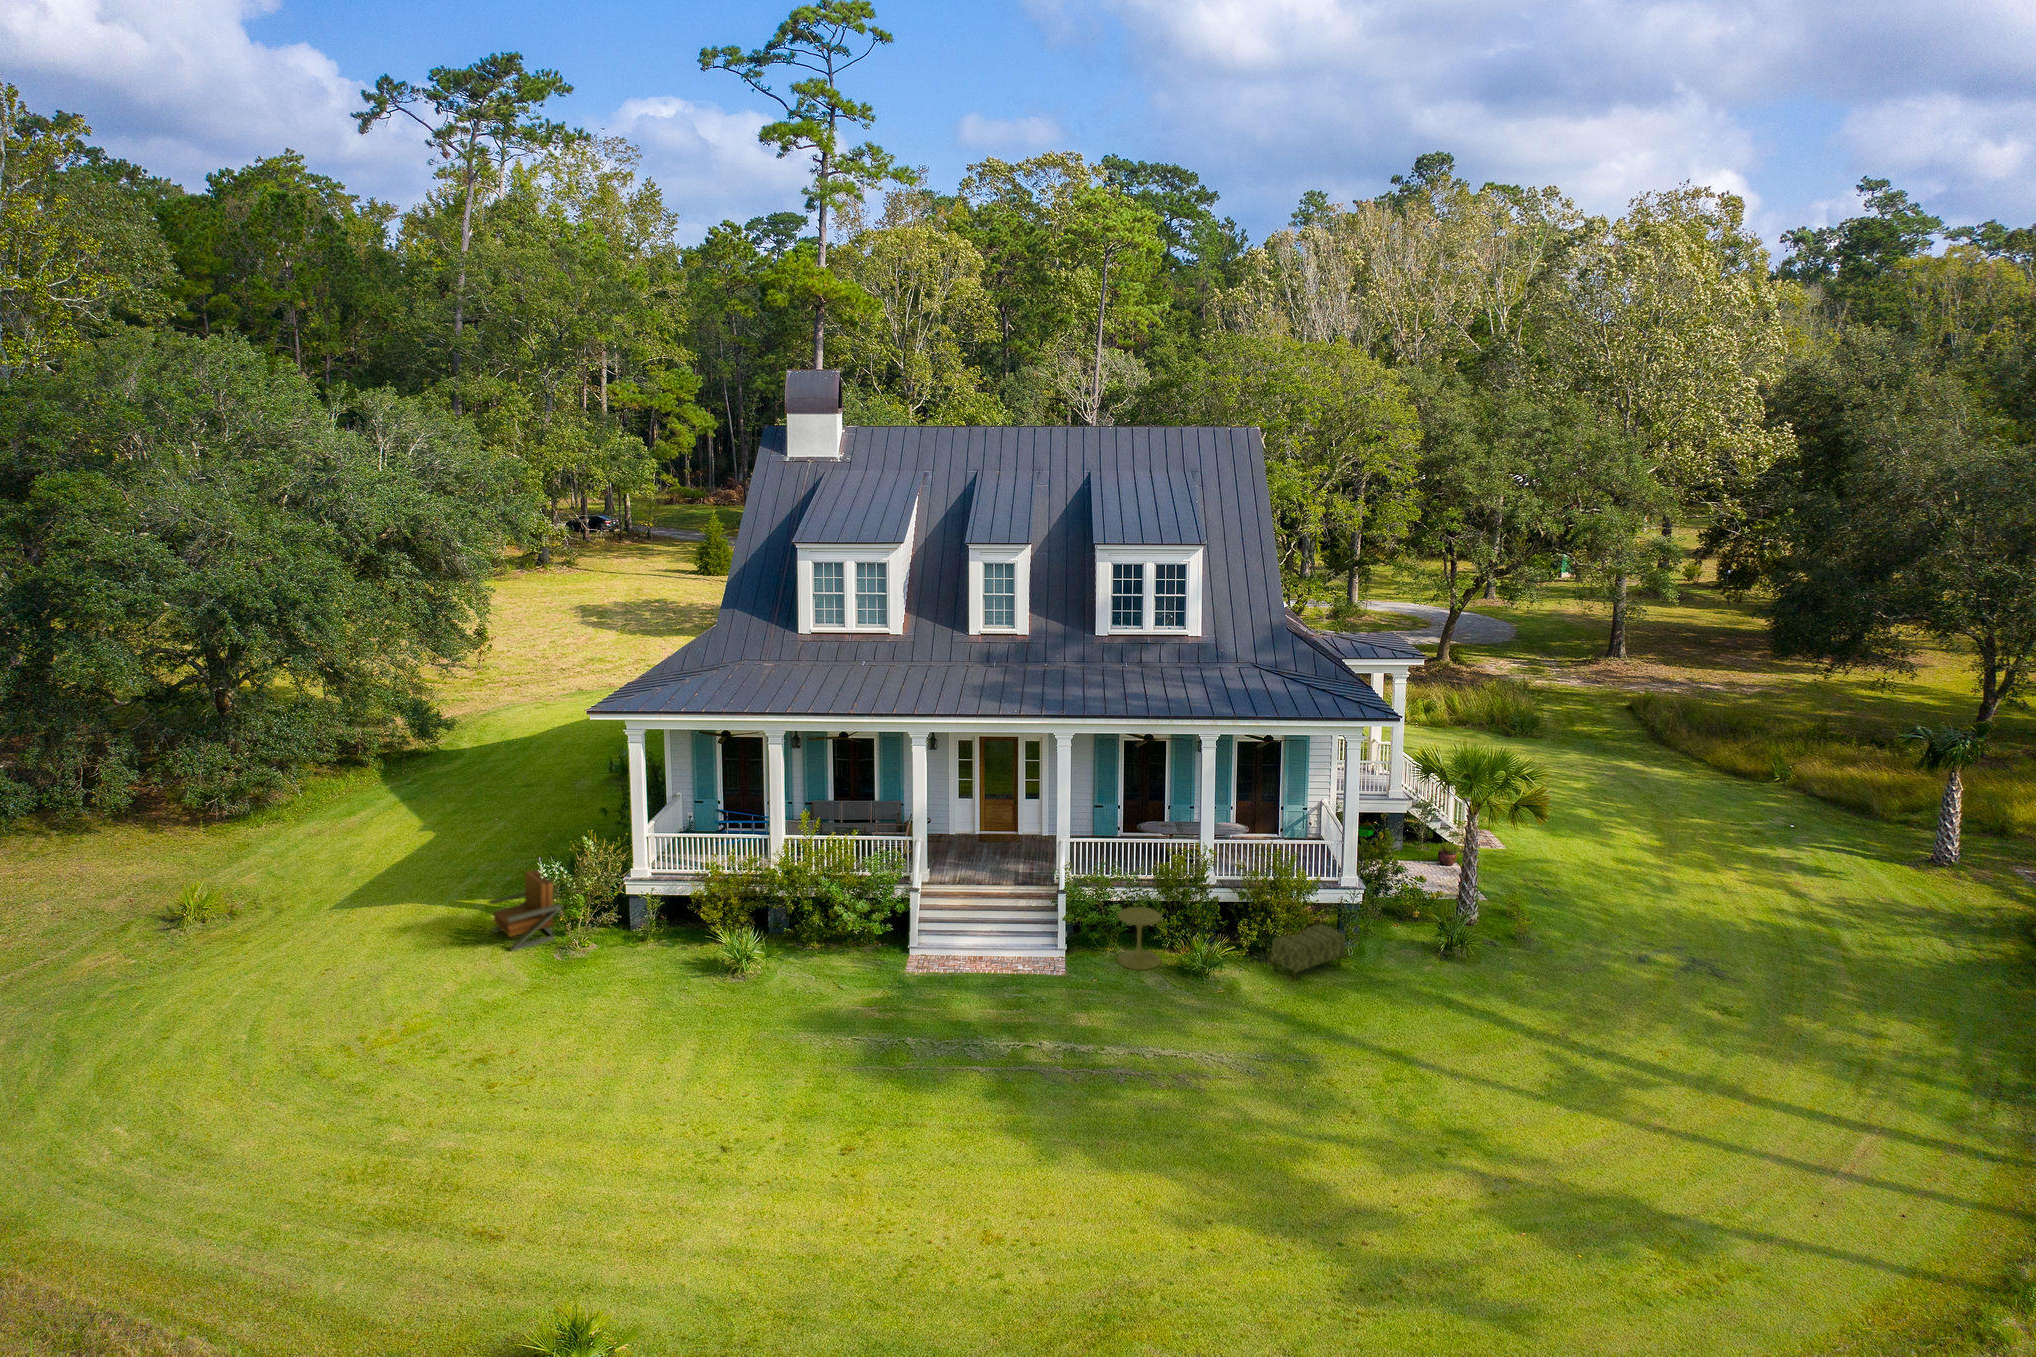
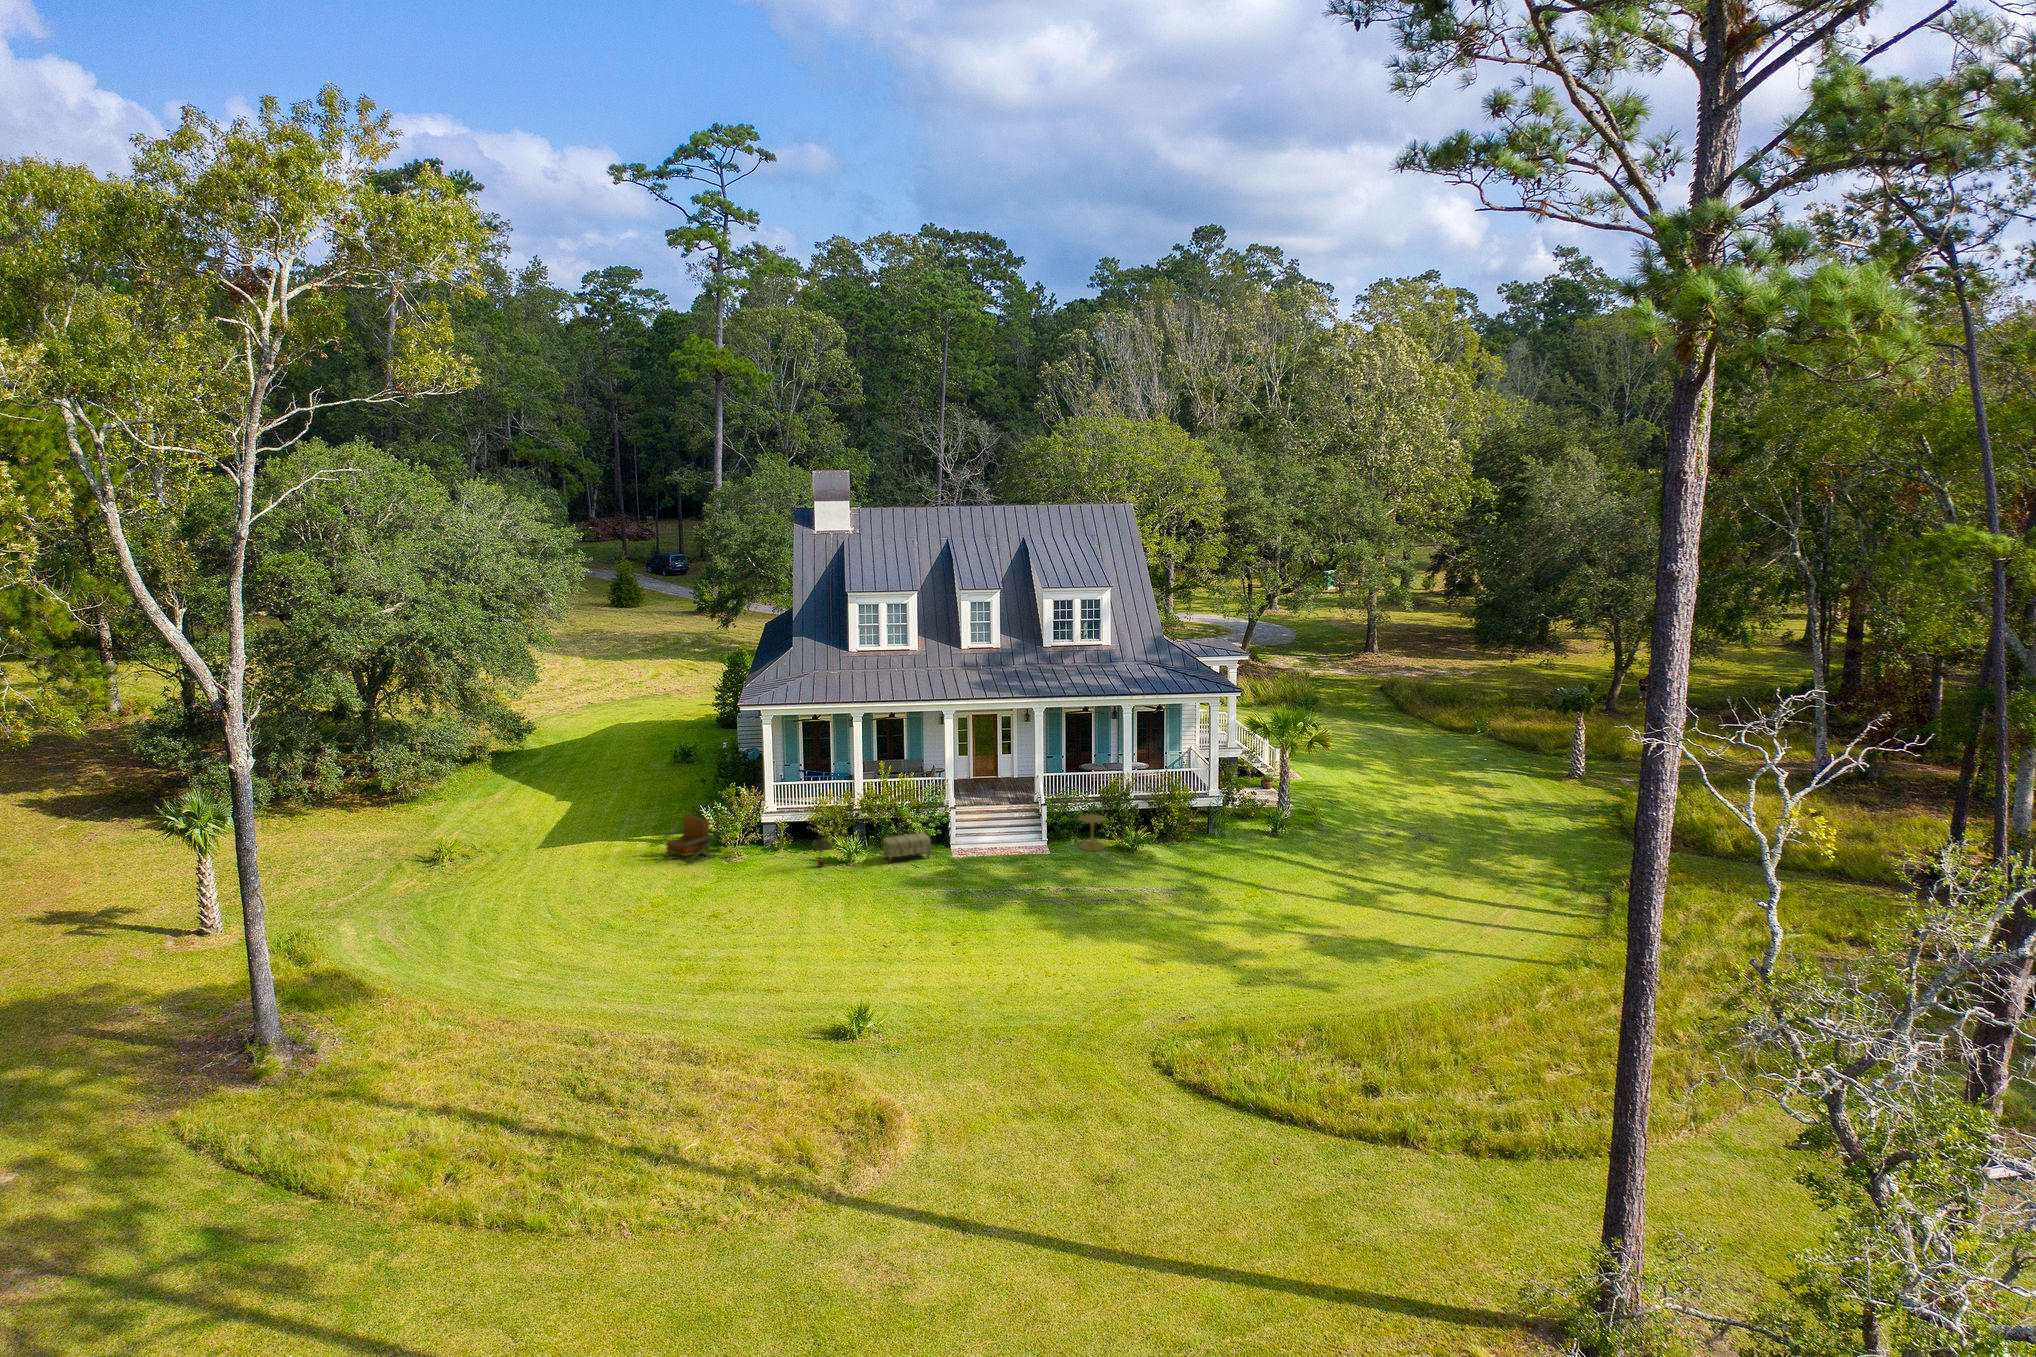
potted tree: none [690,917,721,970] -> present [813,834,832,867]
bench: present [1271,924,1345,981] -> present [883,833,931,862]

